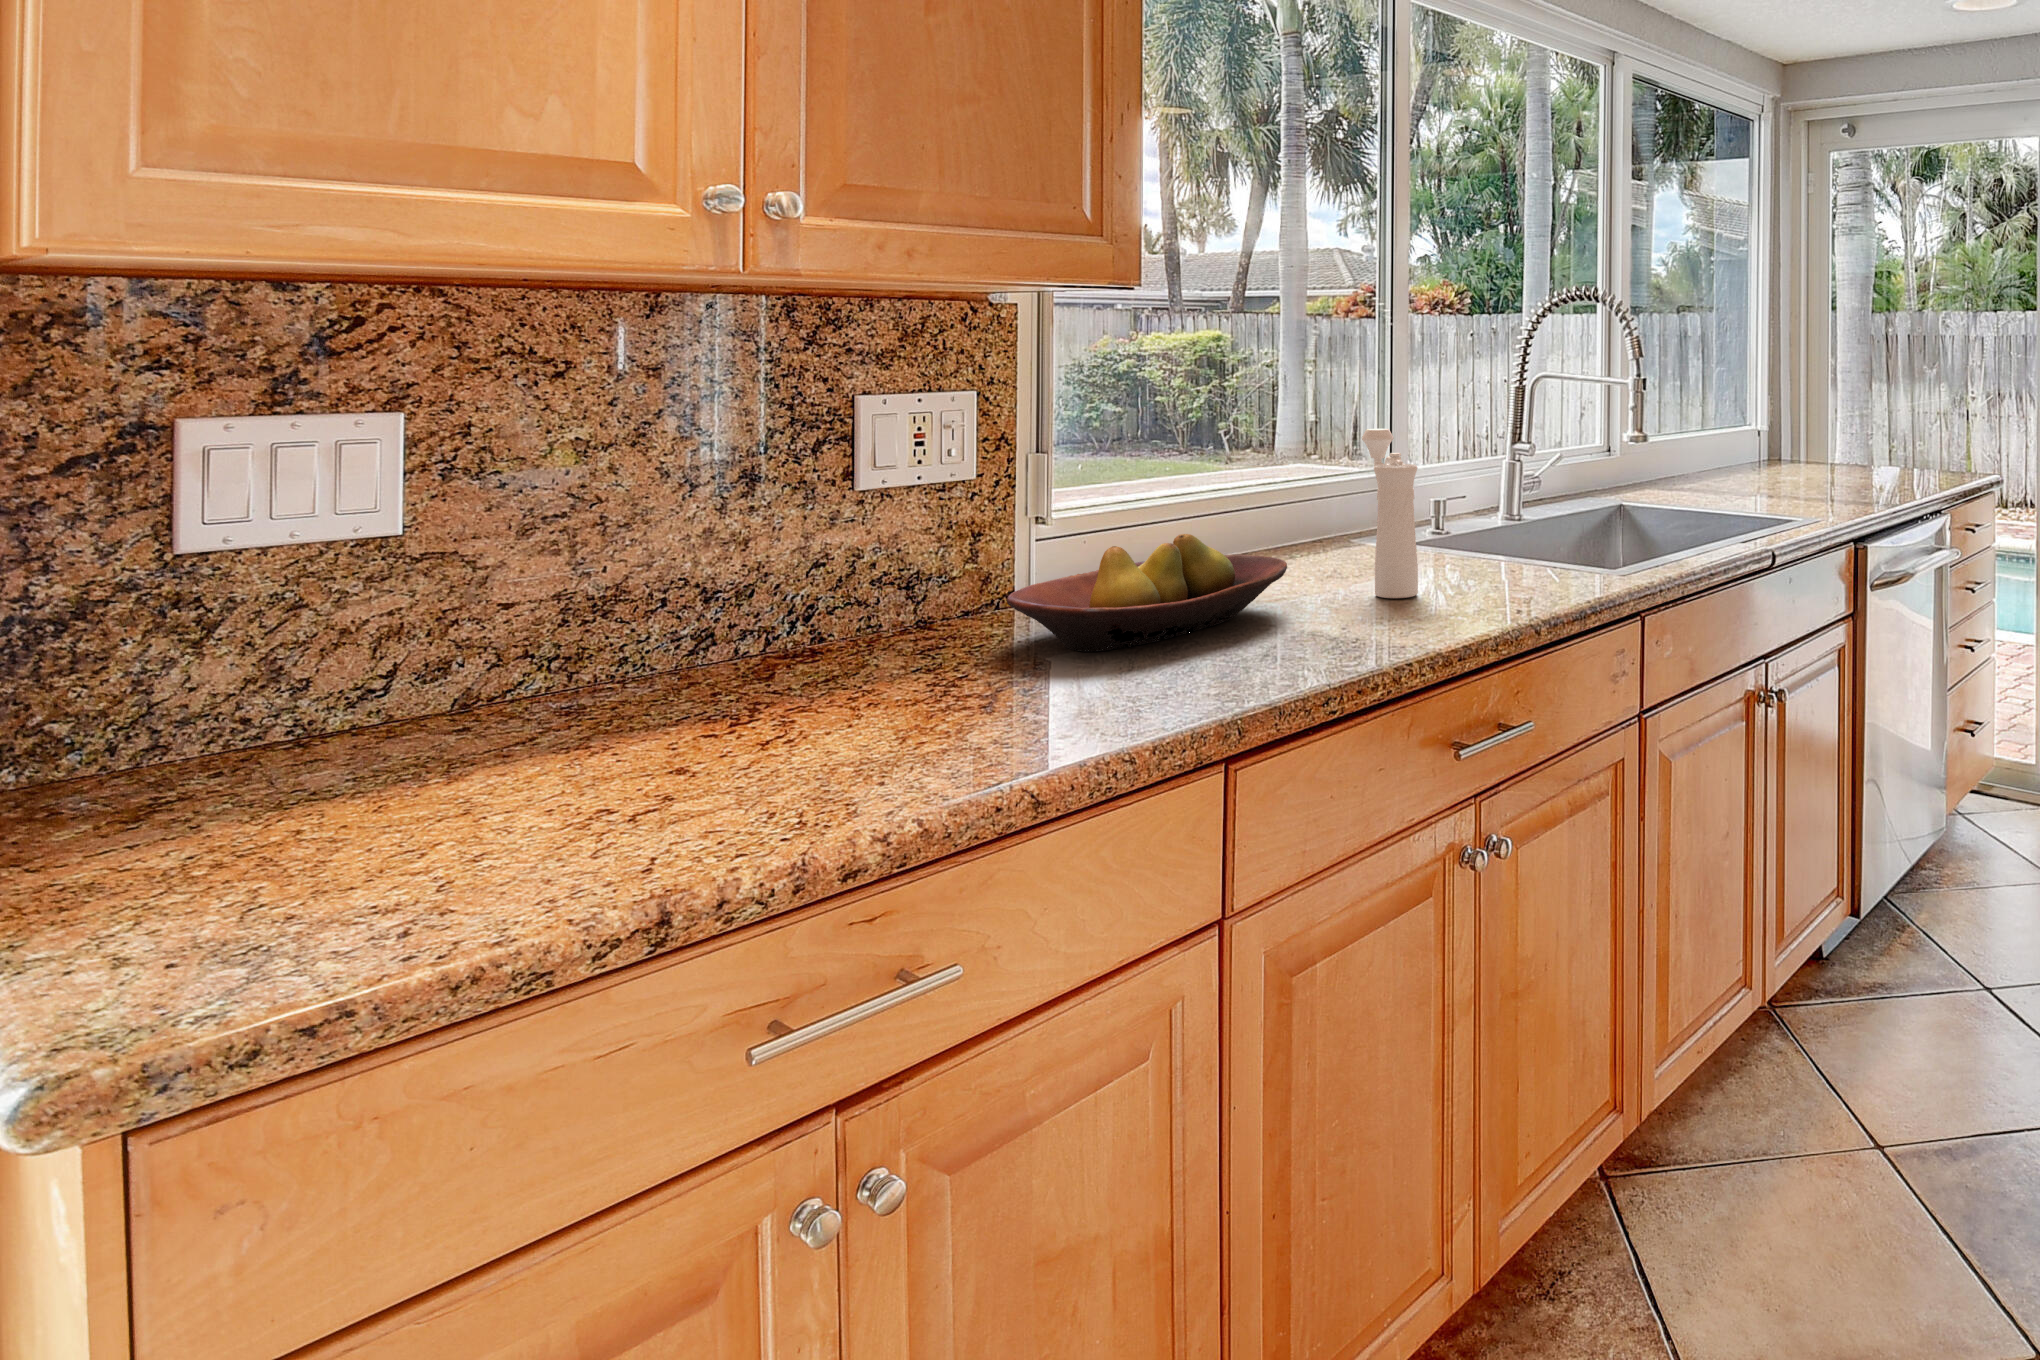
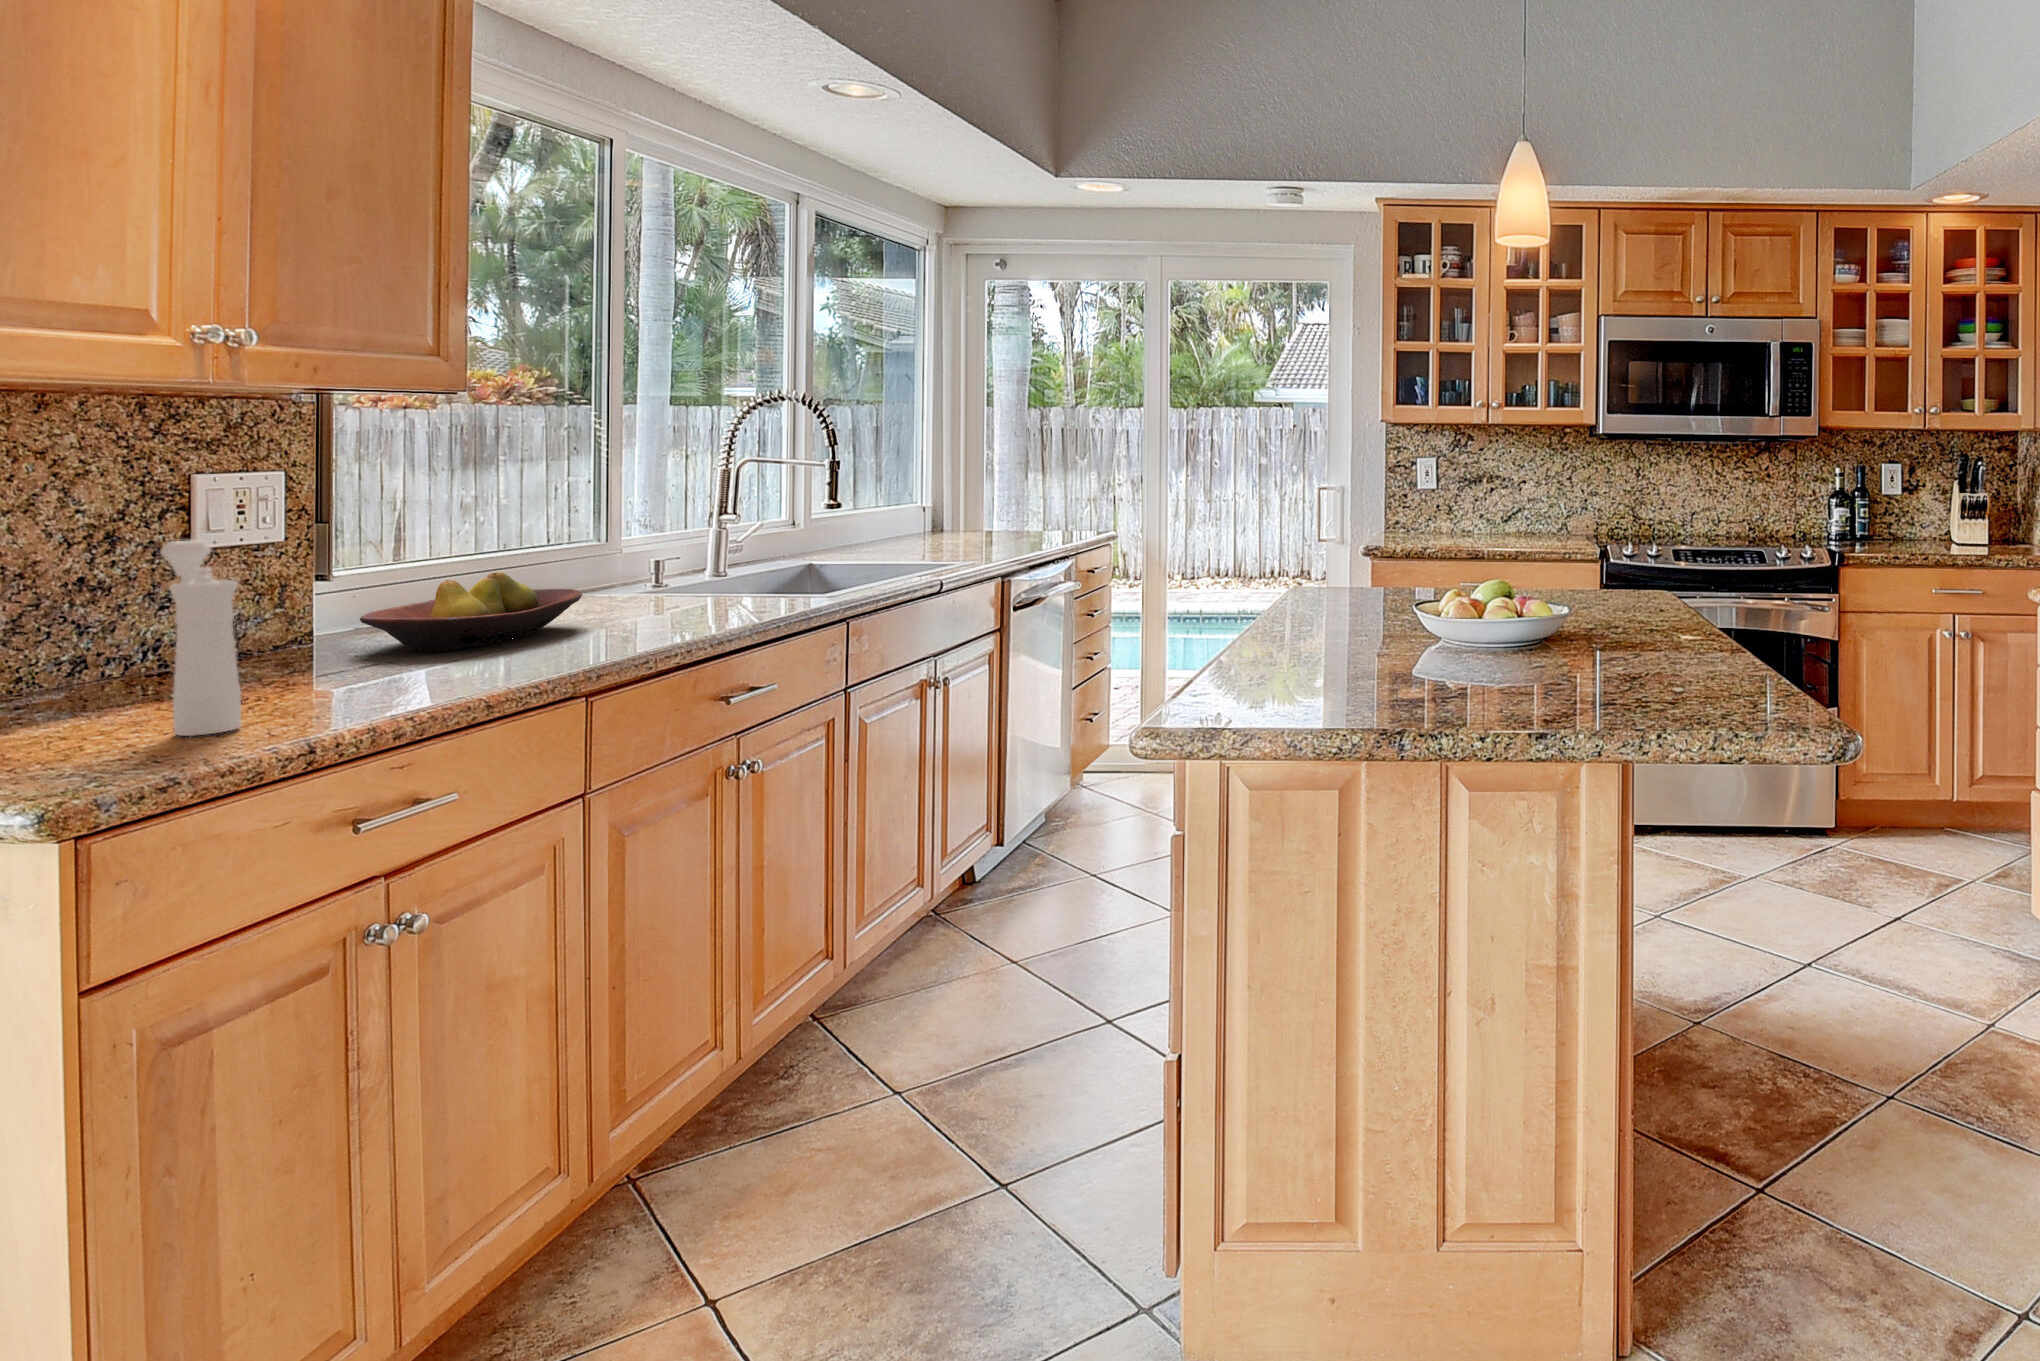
pepper mill: present [1362,429,1418,598] -> present [161,540,241,736]

